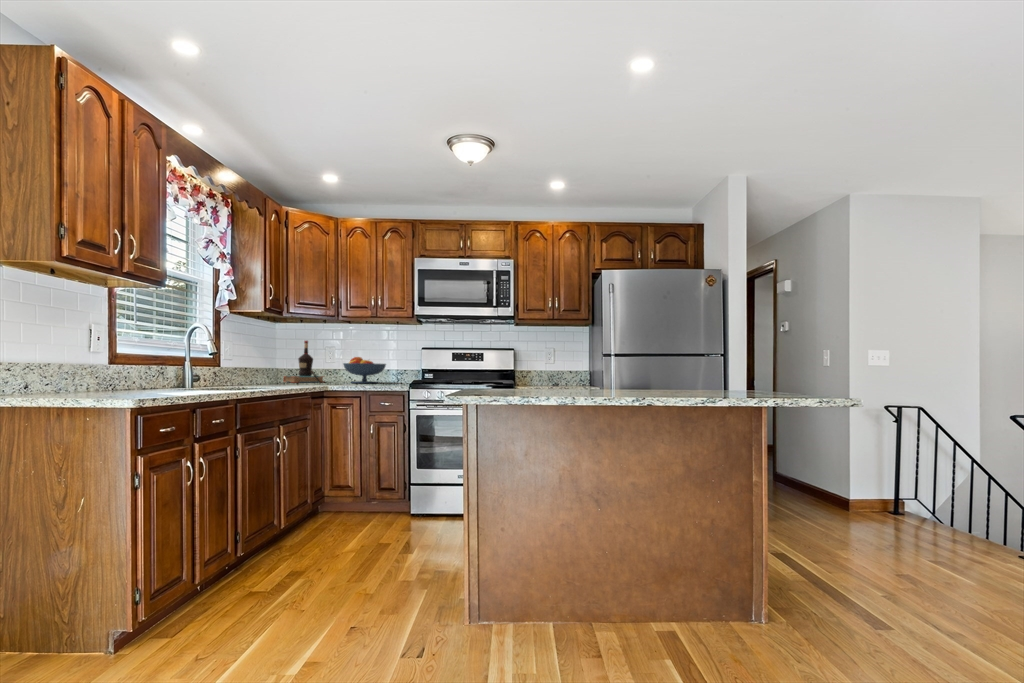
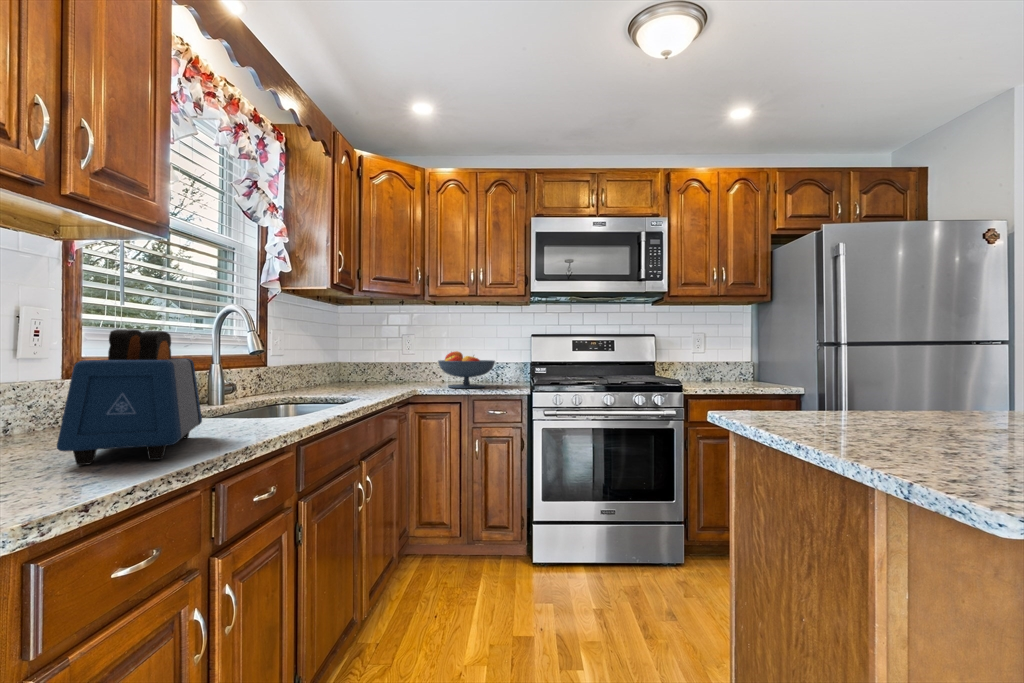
toaster: none [133,337,188,395] -> present [57,329,202,465]
bottle: present [284,341,324,383] -> none [358,330,412,388]

